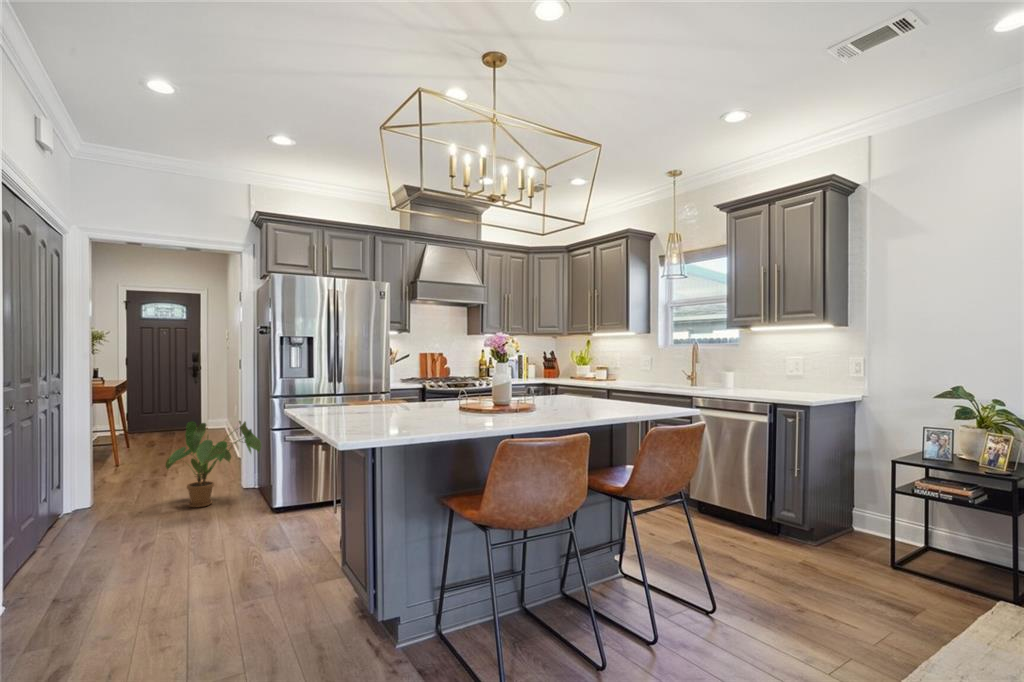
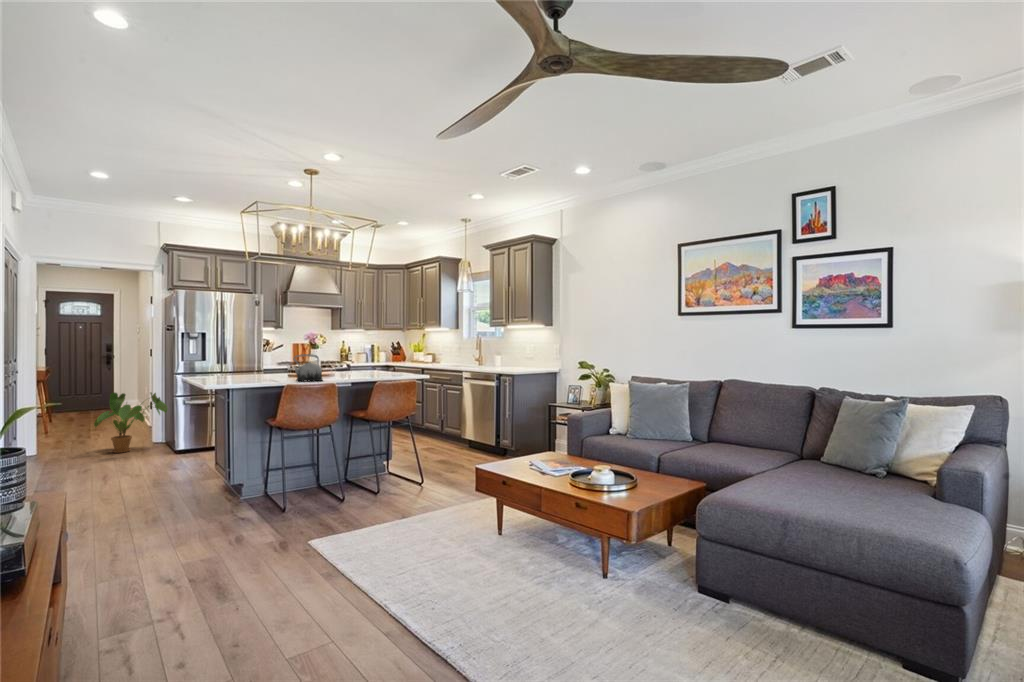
teapot: none [484,373,535,425] -> present [293,354,322,382]

